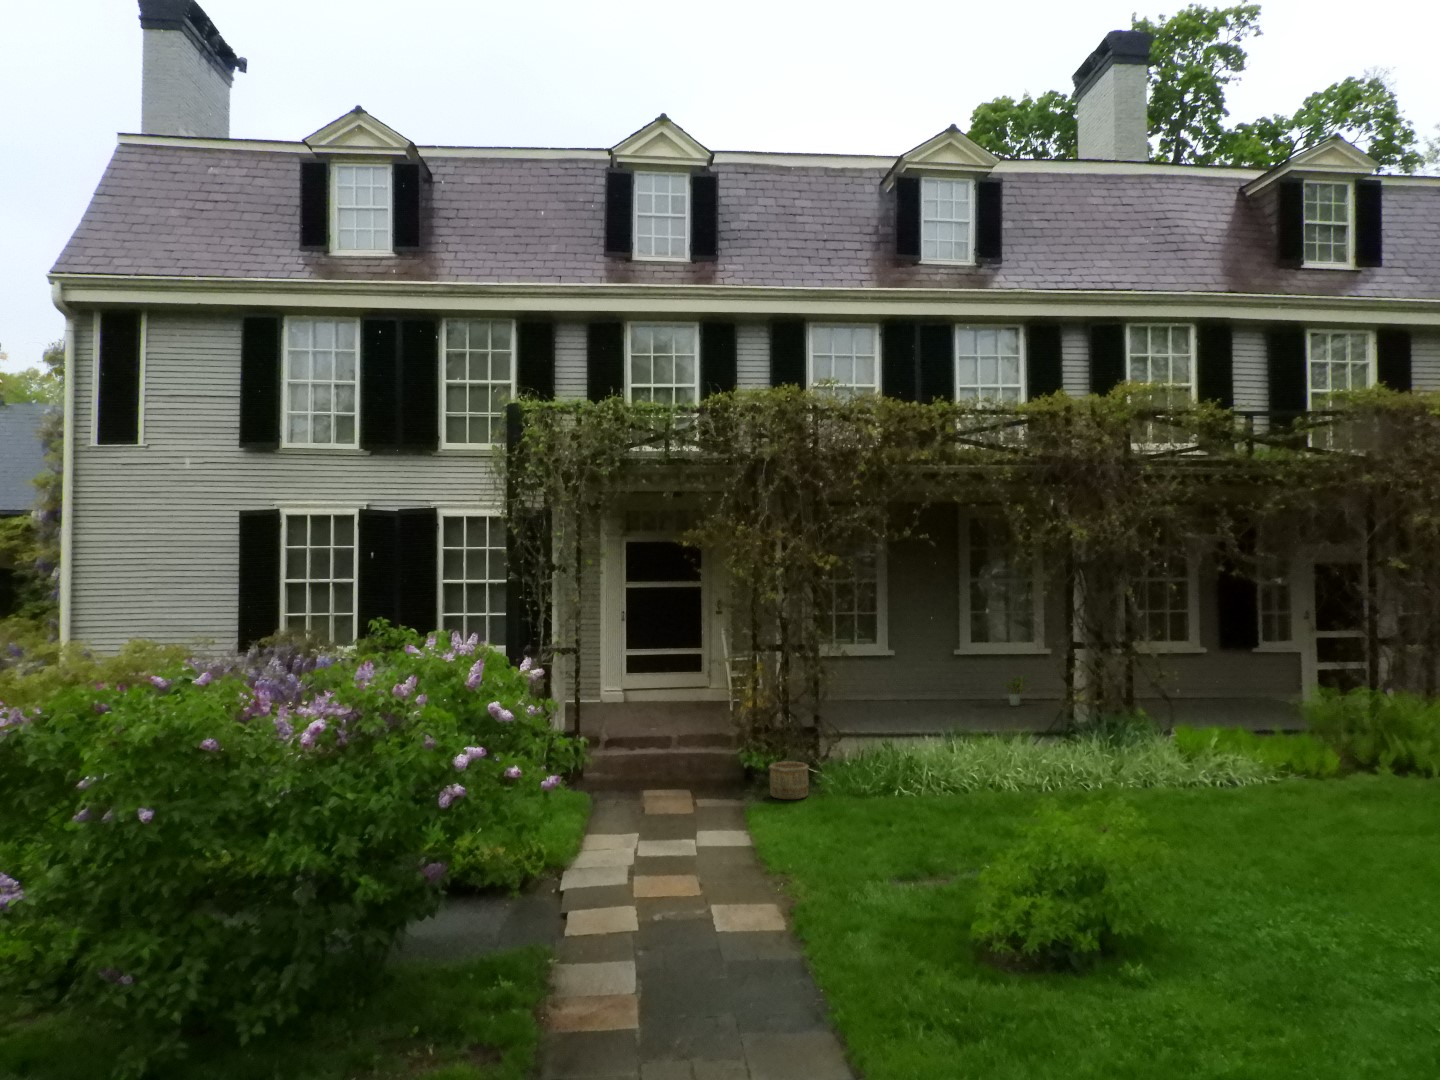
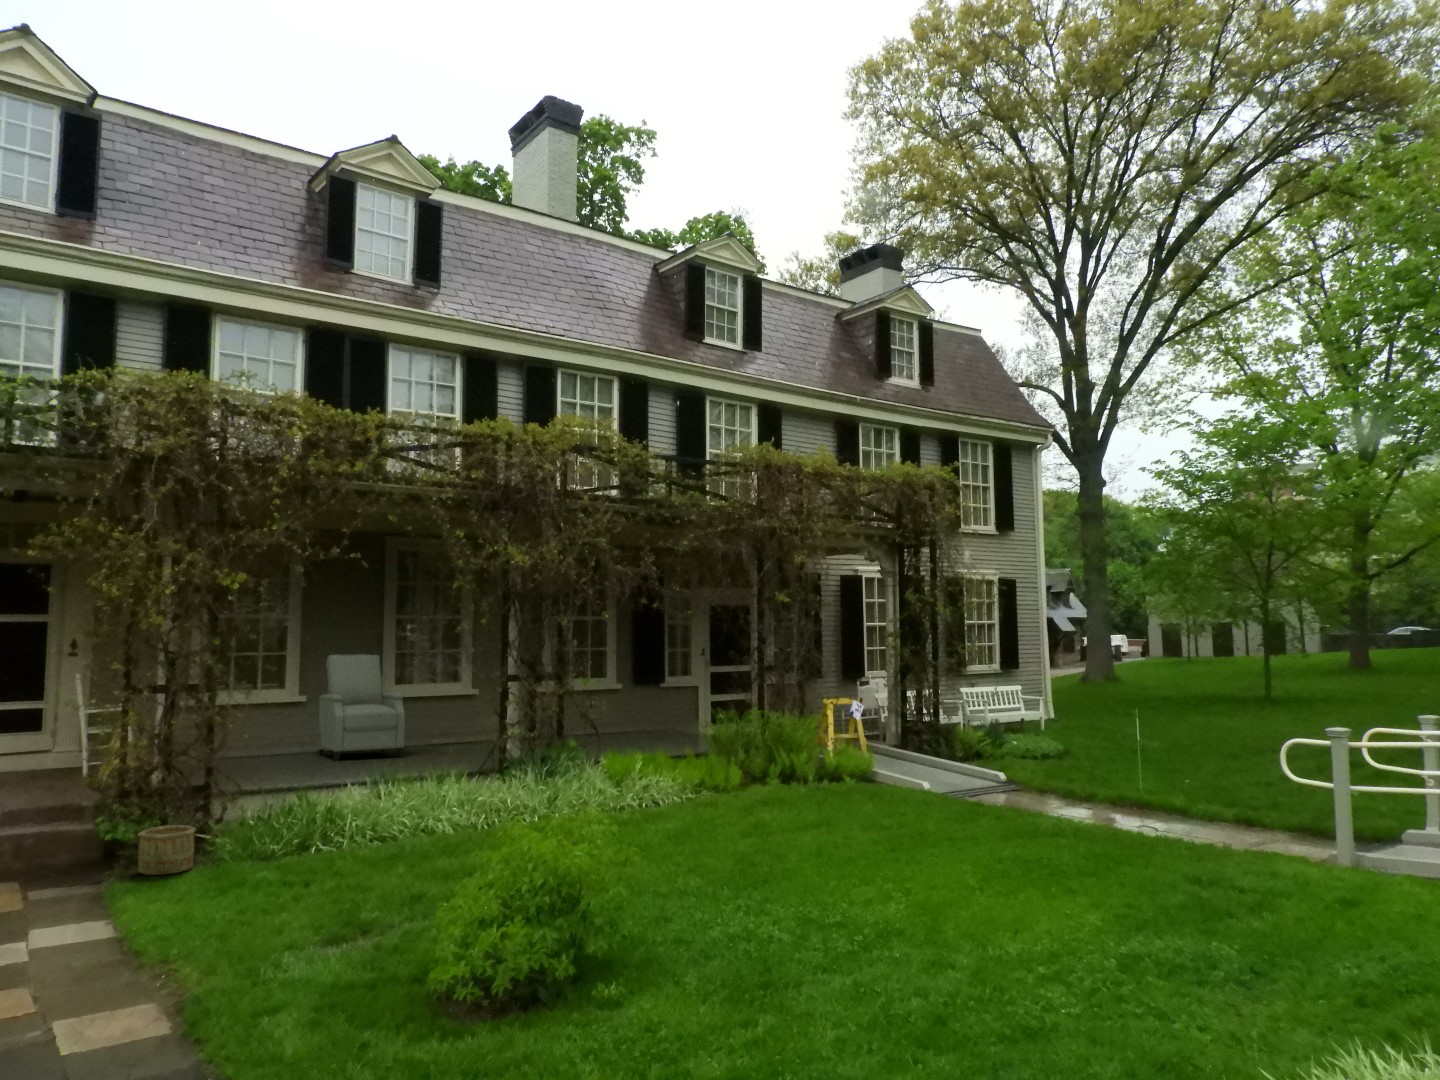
chair: none [907,618,981,714] -> present [318,654,405,761]
potted plant: present [1002,674,1029,706] -> none [418,712,461,748]

